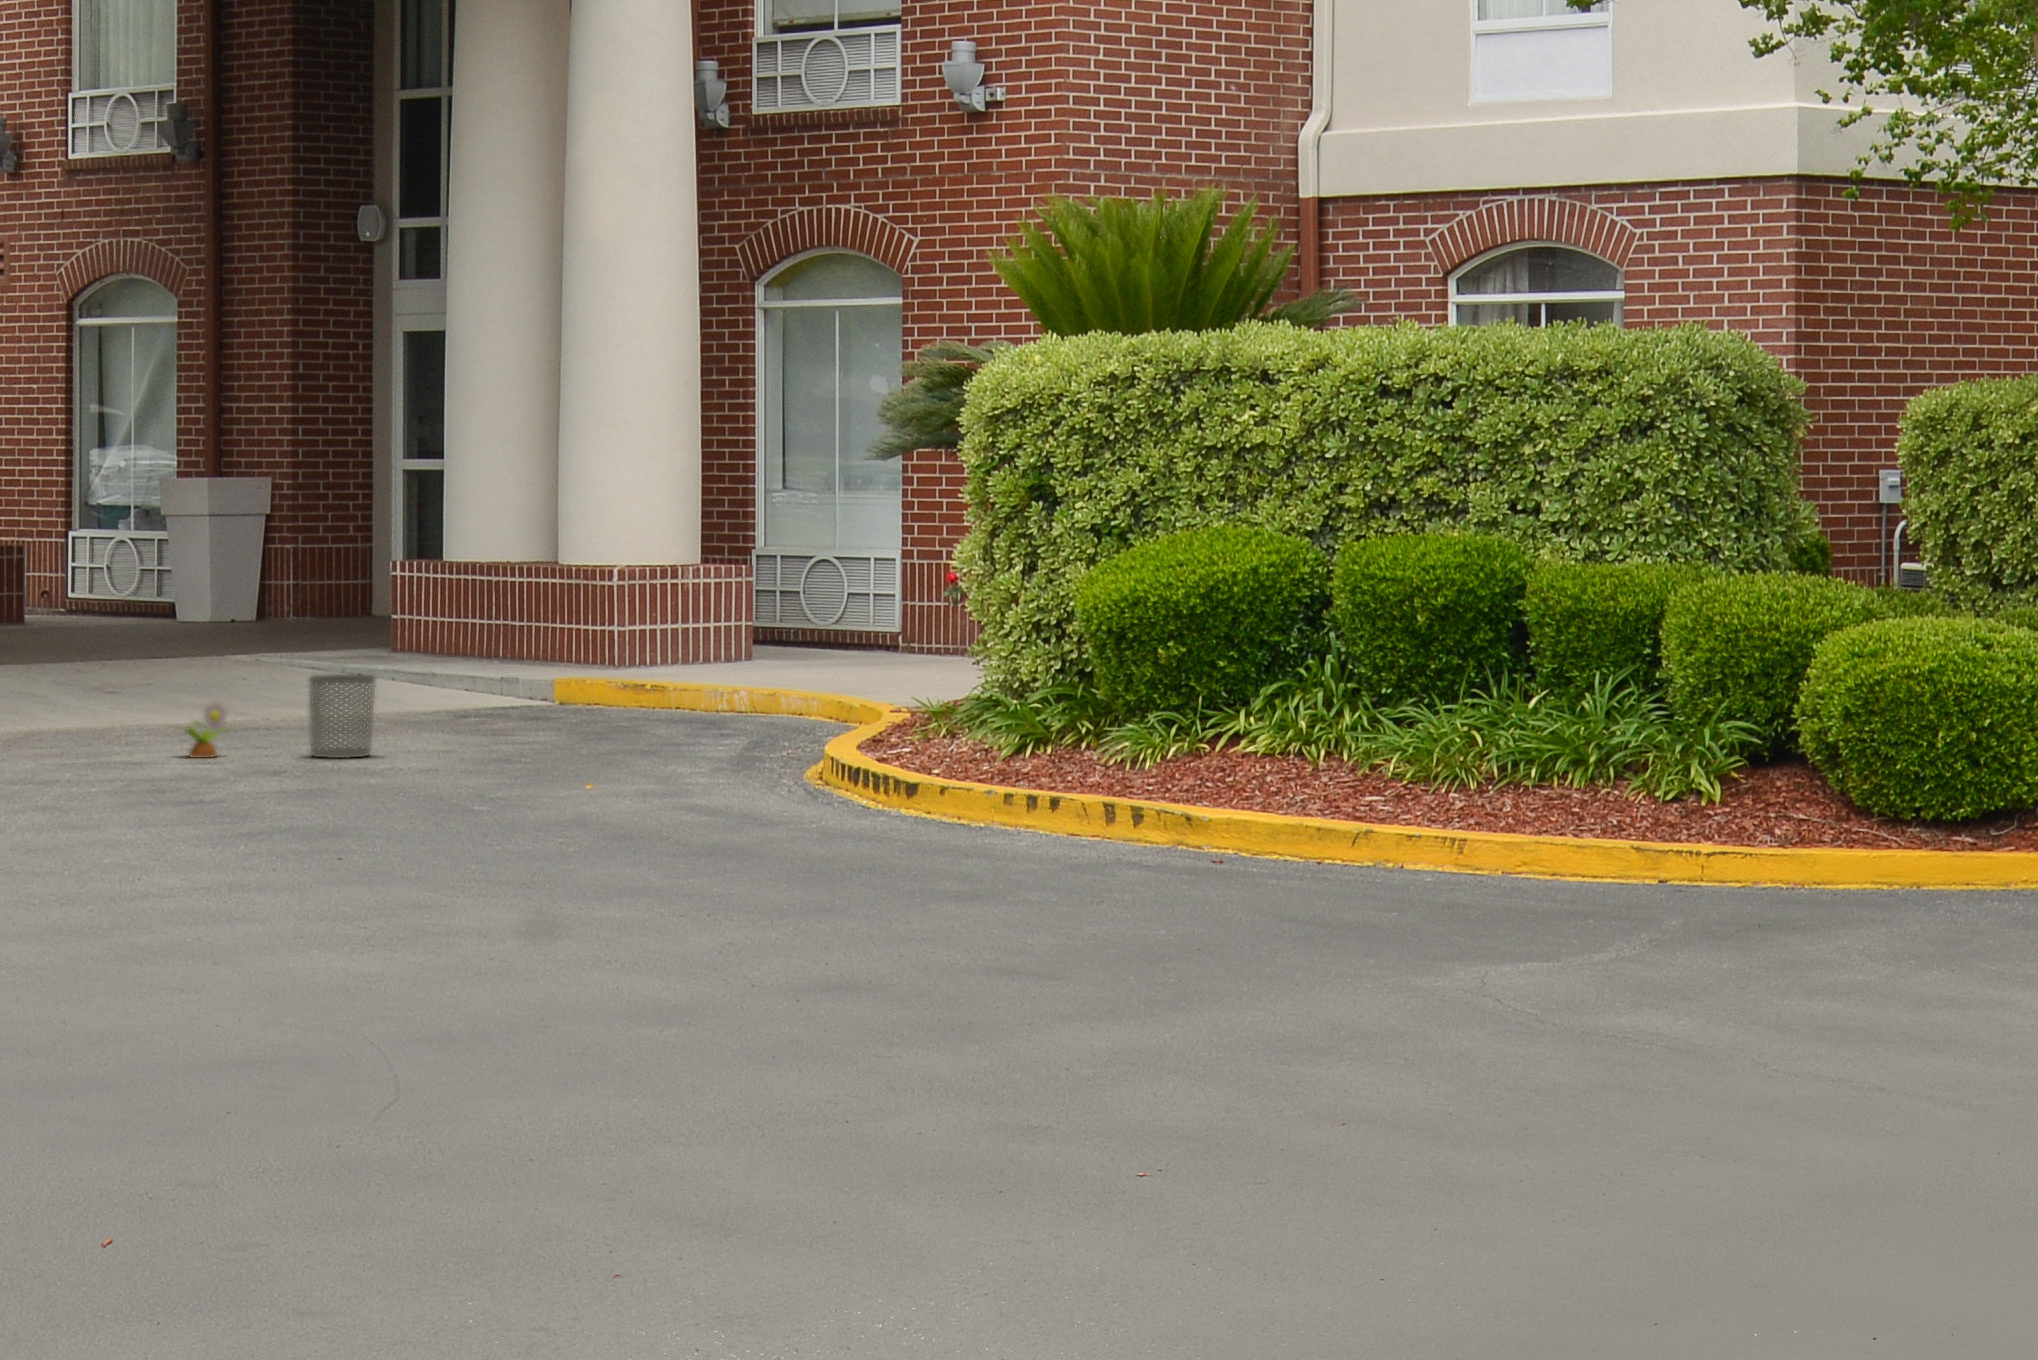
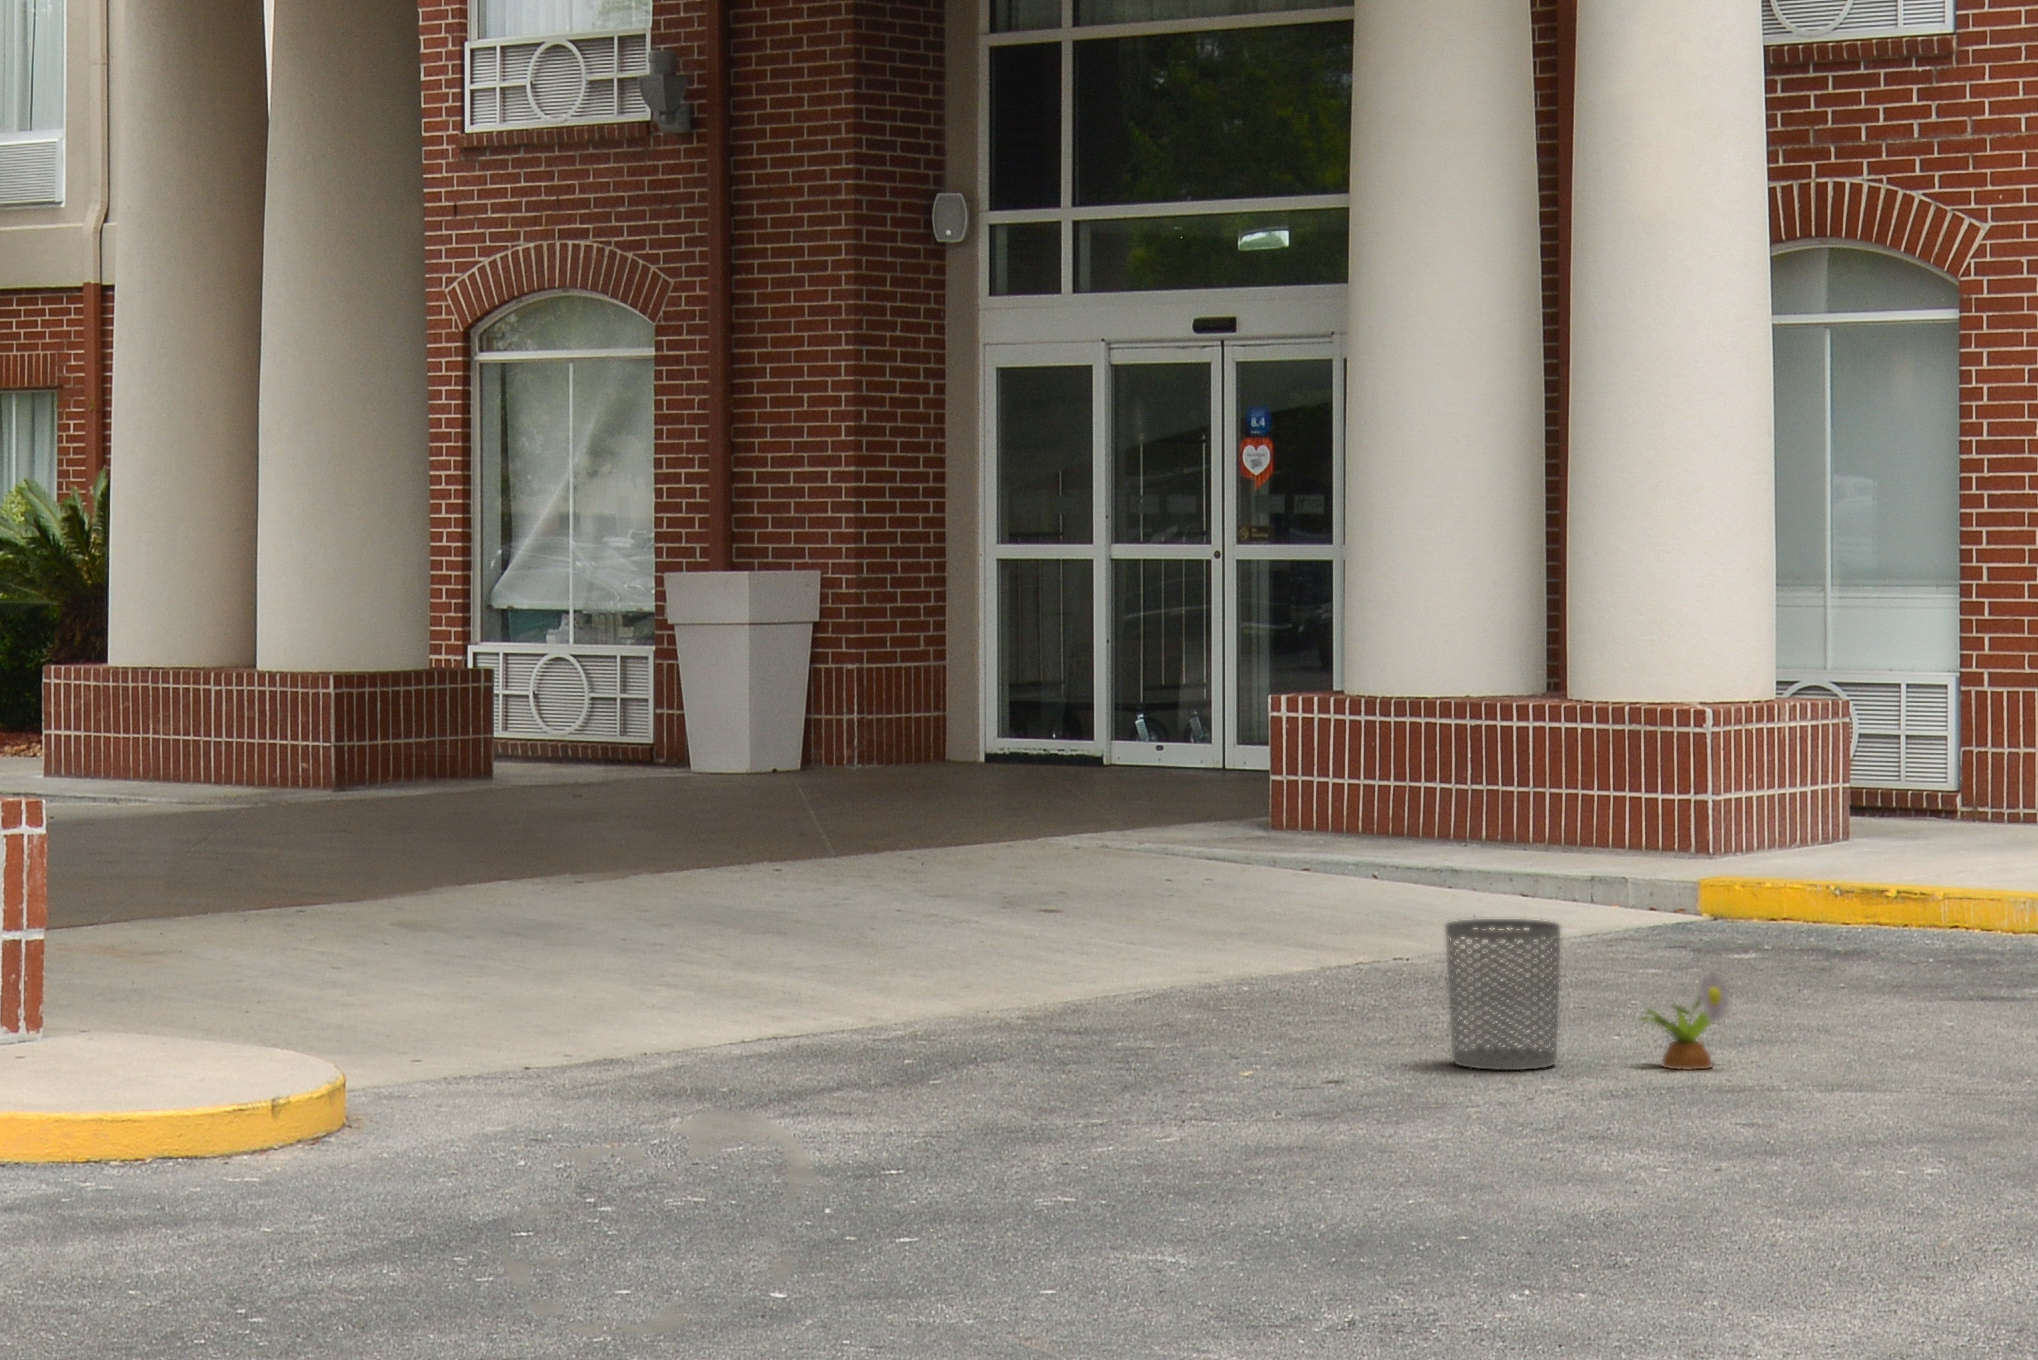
waste bin: present [309,674,376,758] -> present [1445,919,1560,1070]

